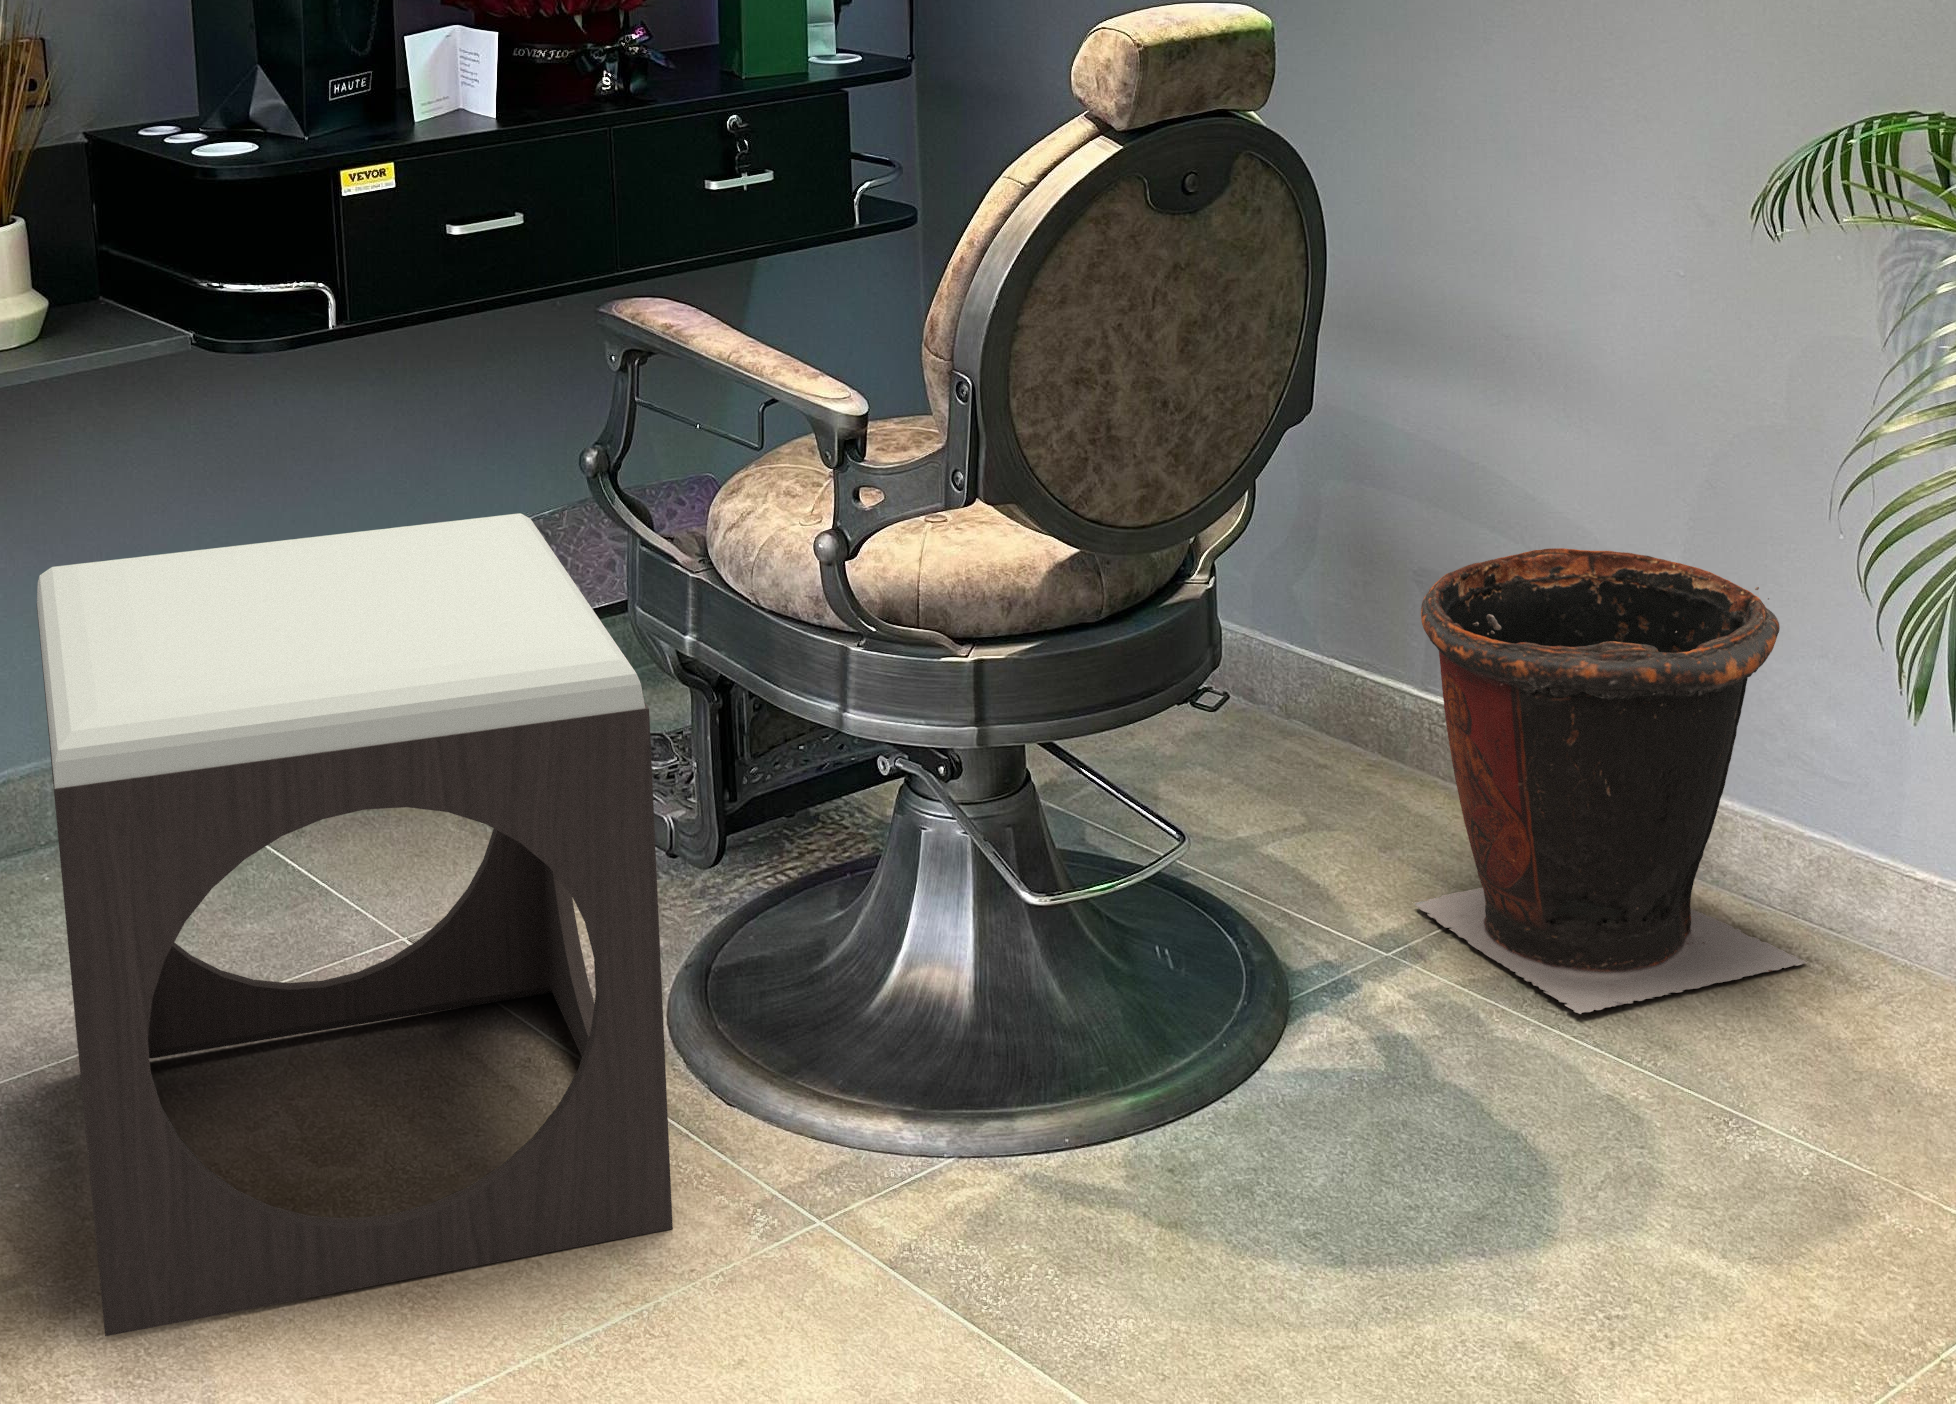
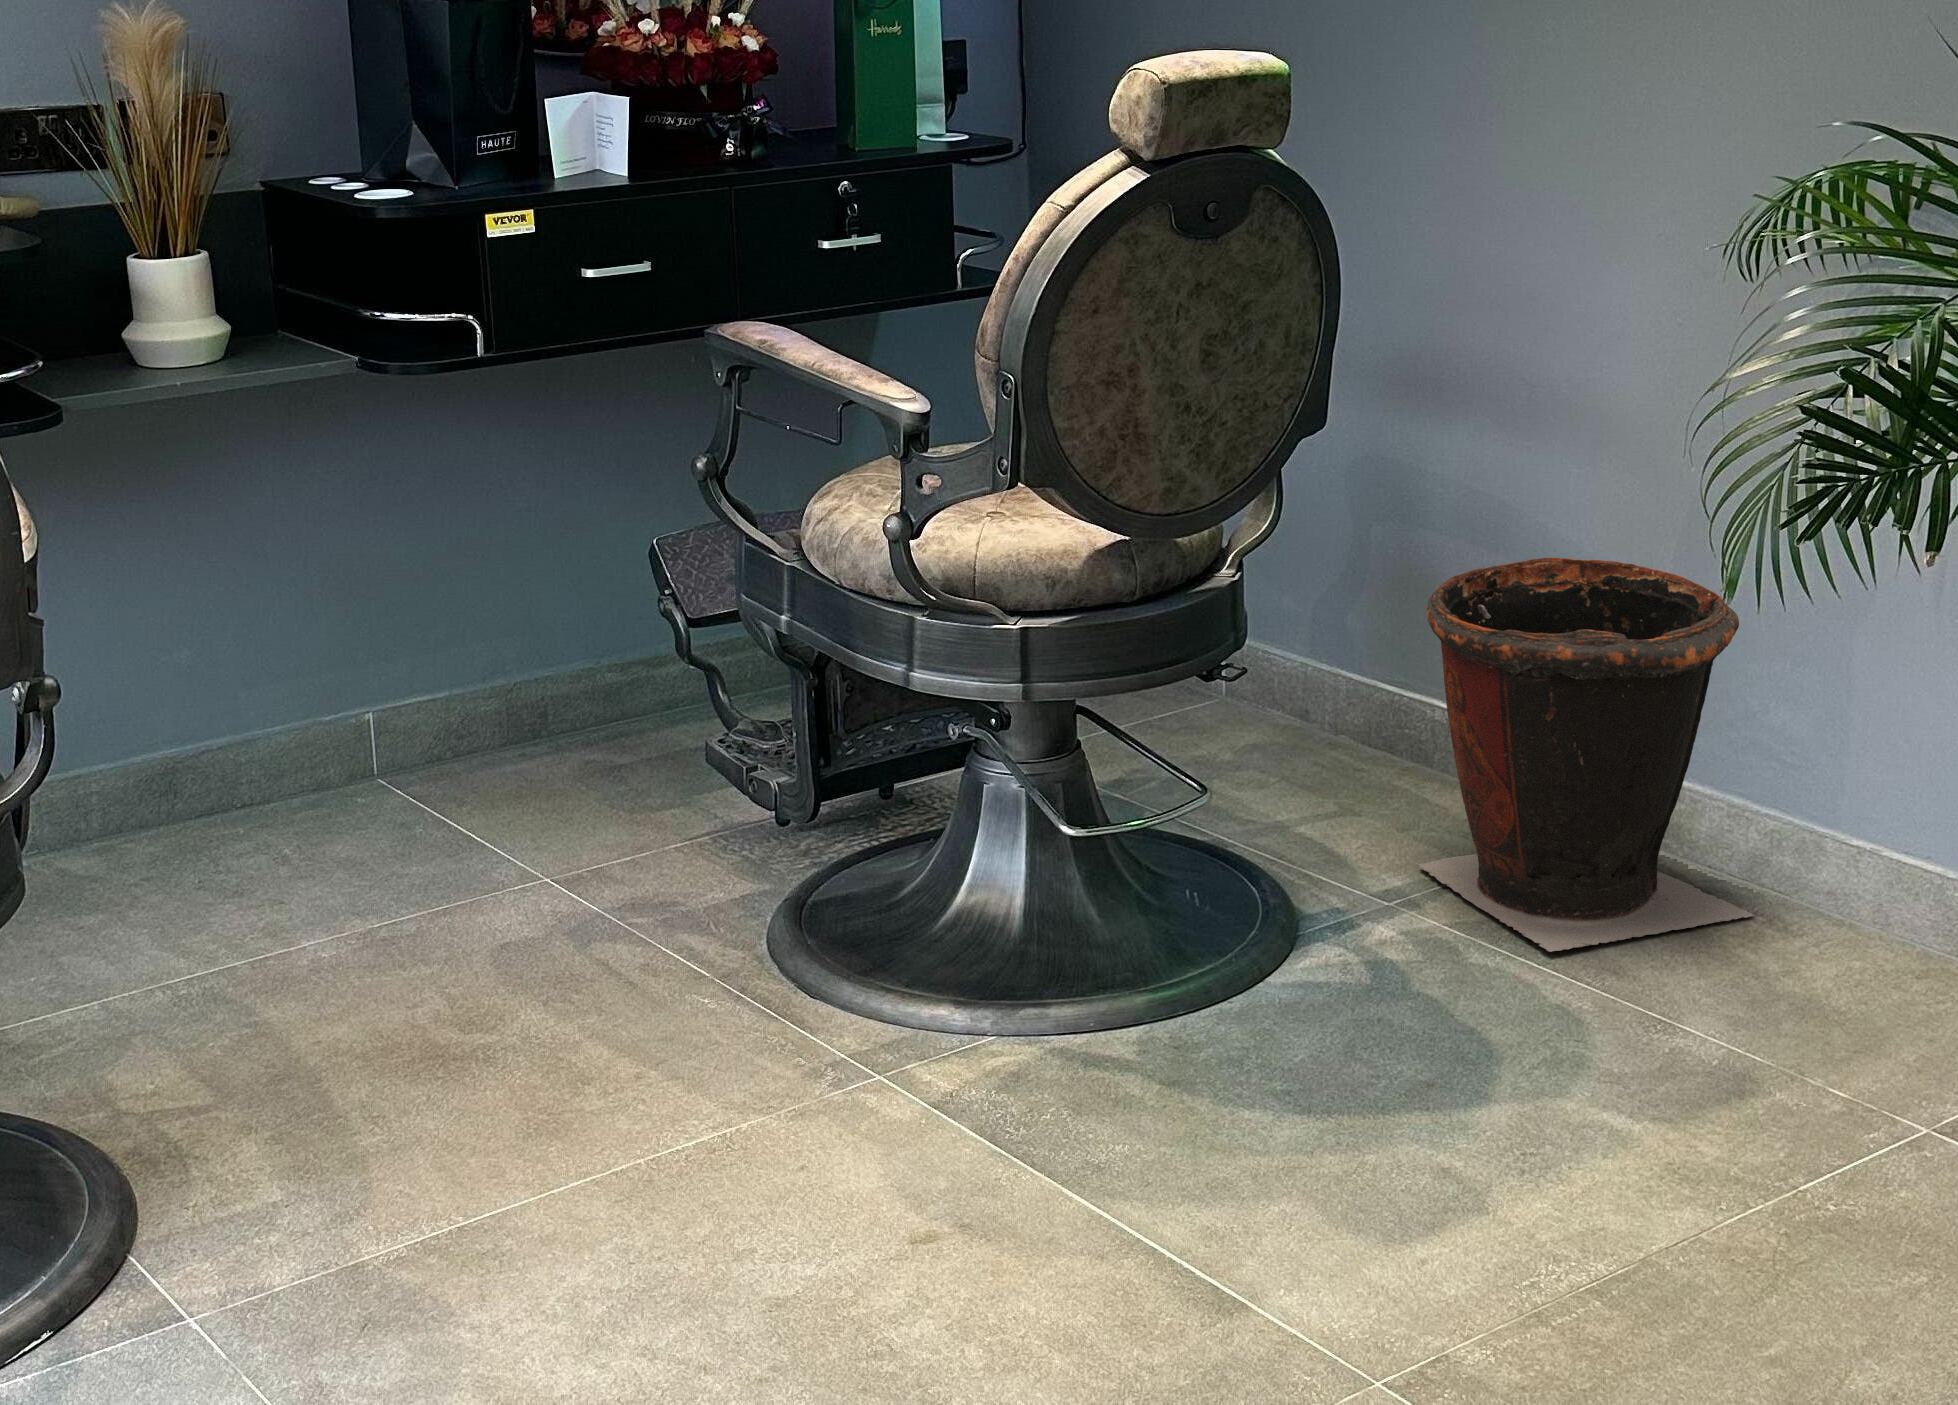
footstool: present [37,513,673,1336] -> none [216,506,756,1178]

